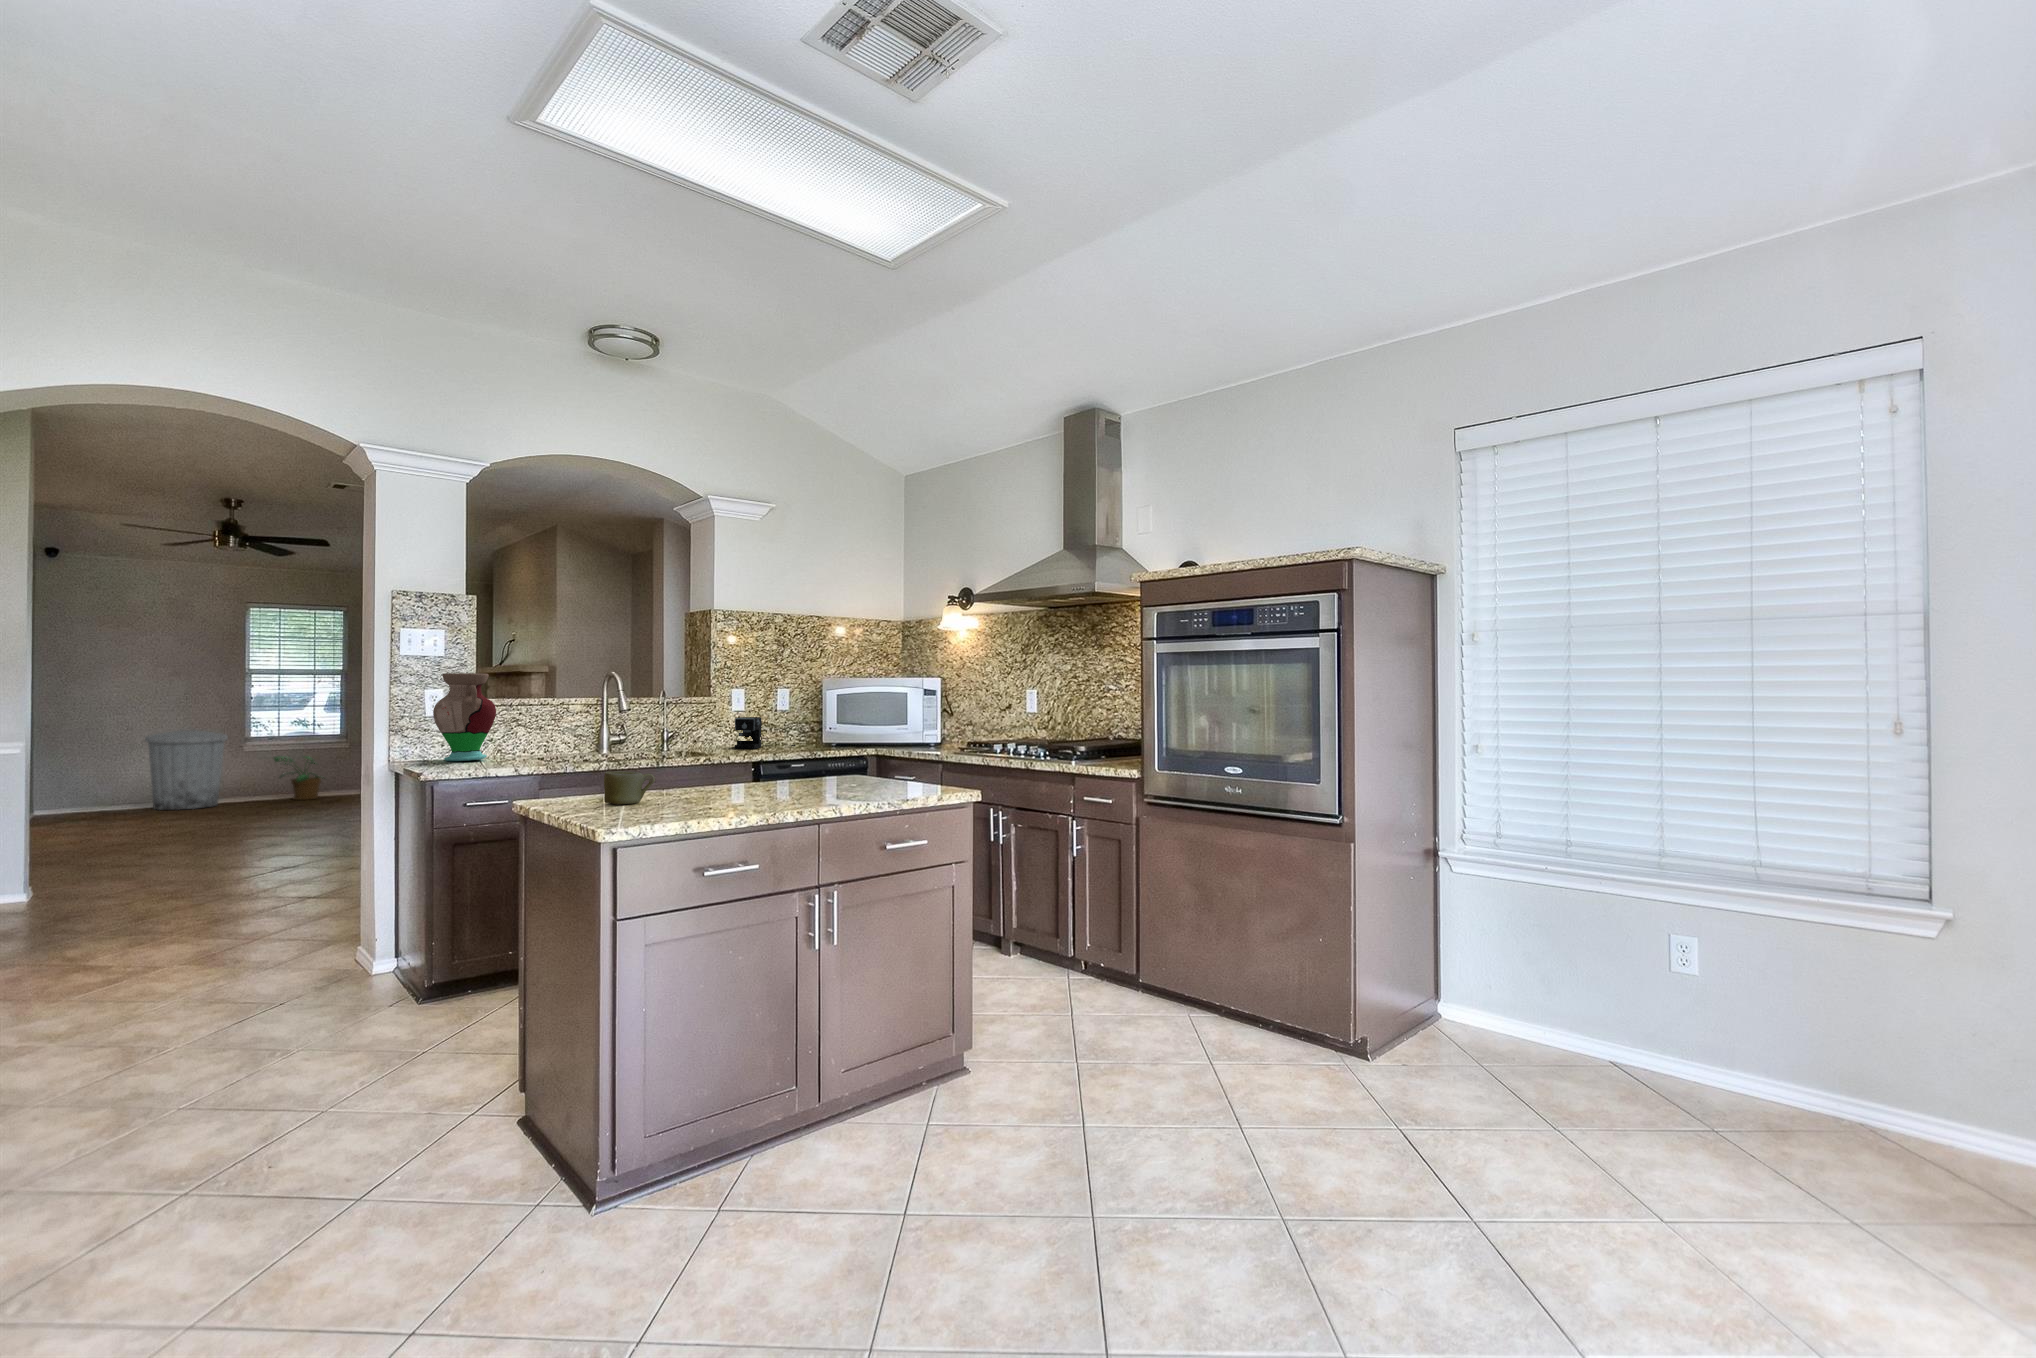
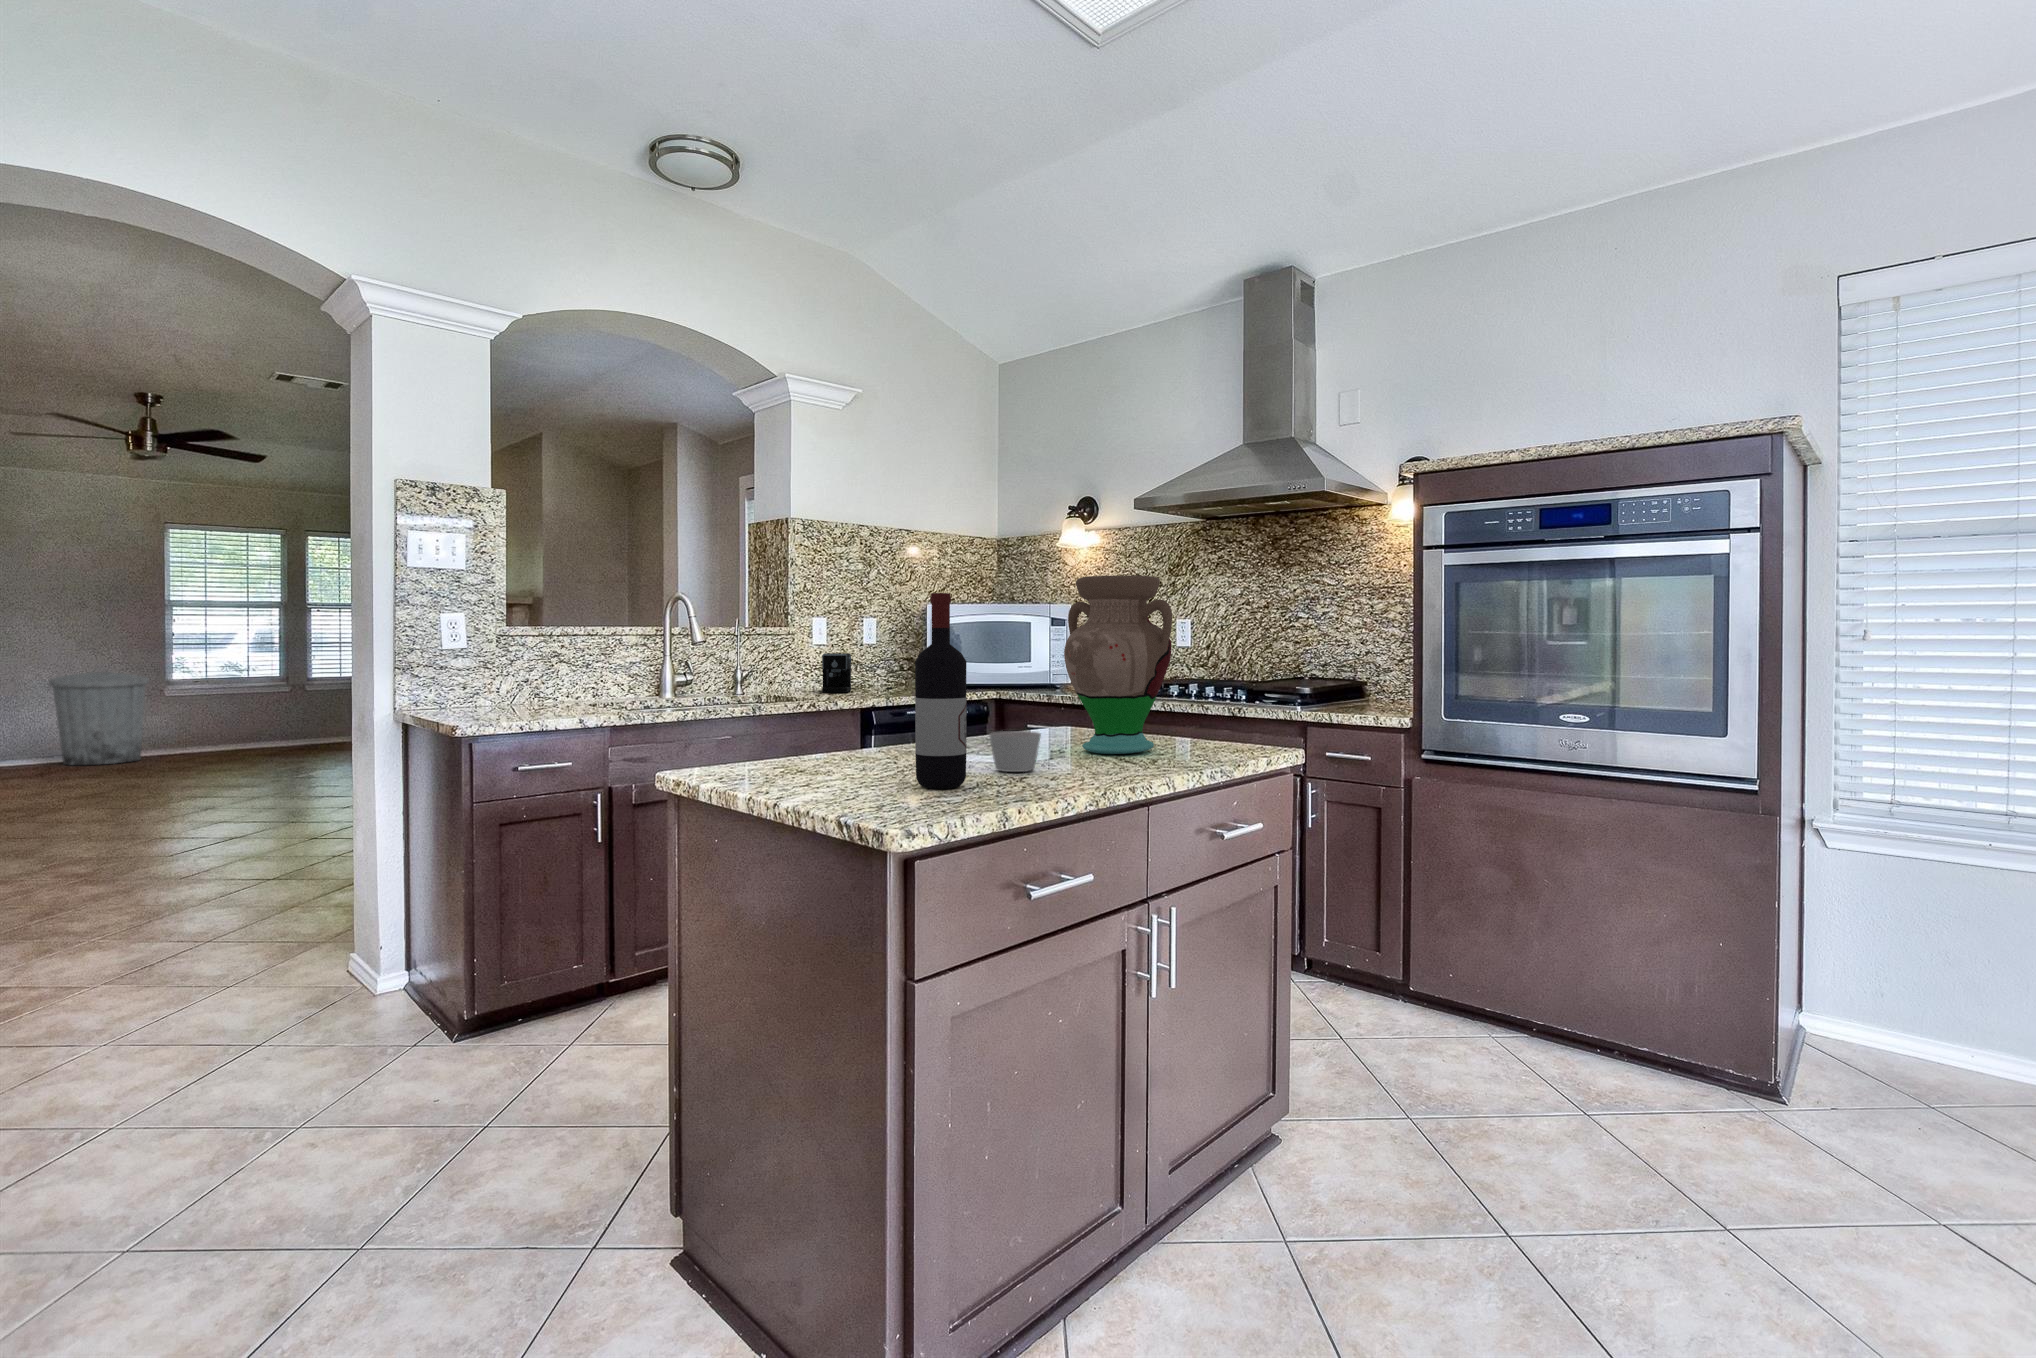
vase: present [433,673,496,761] -> present [1064,575,1172,754]
wine bottle: none [655,689,689,812] -> present [915,593,967,789]
potted plant: present [274,756,324,800] -> none [203,702,268,753]
mug: present [604,771,655,805] -> none [810,723,882,775]
candle: none [724,777,759,803] -> present [989,731,1041,772]

